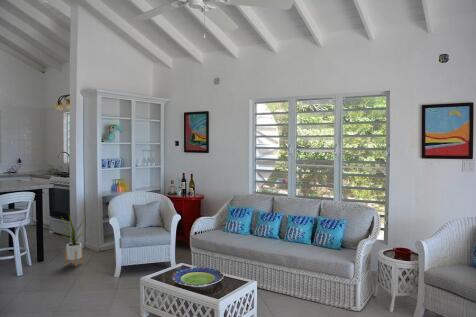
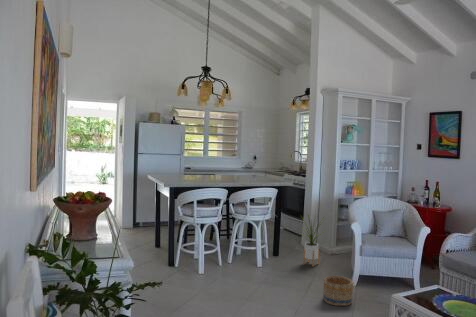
basket: none [79,272,110,301] -> present [323,276,353,306]

